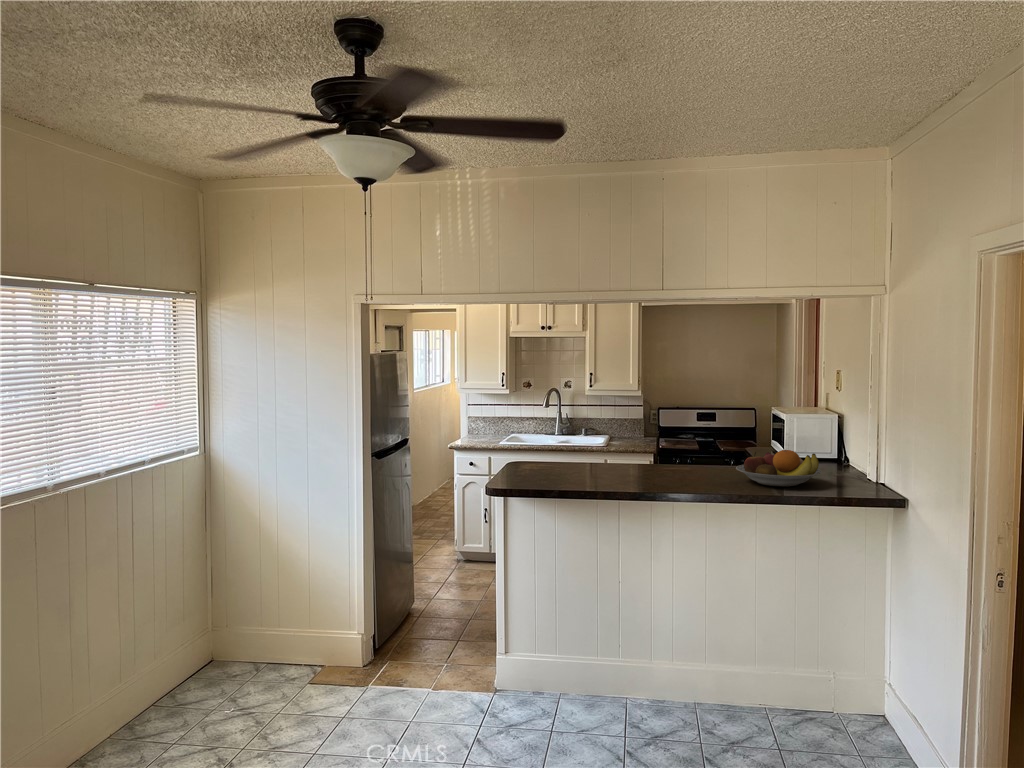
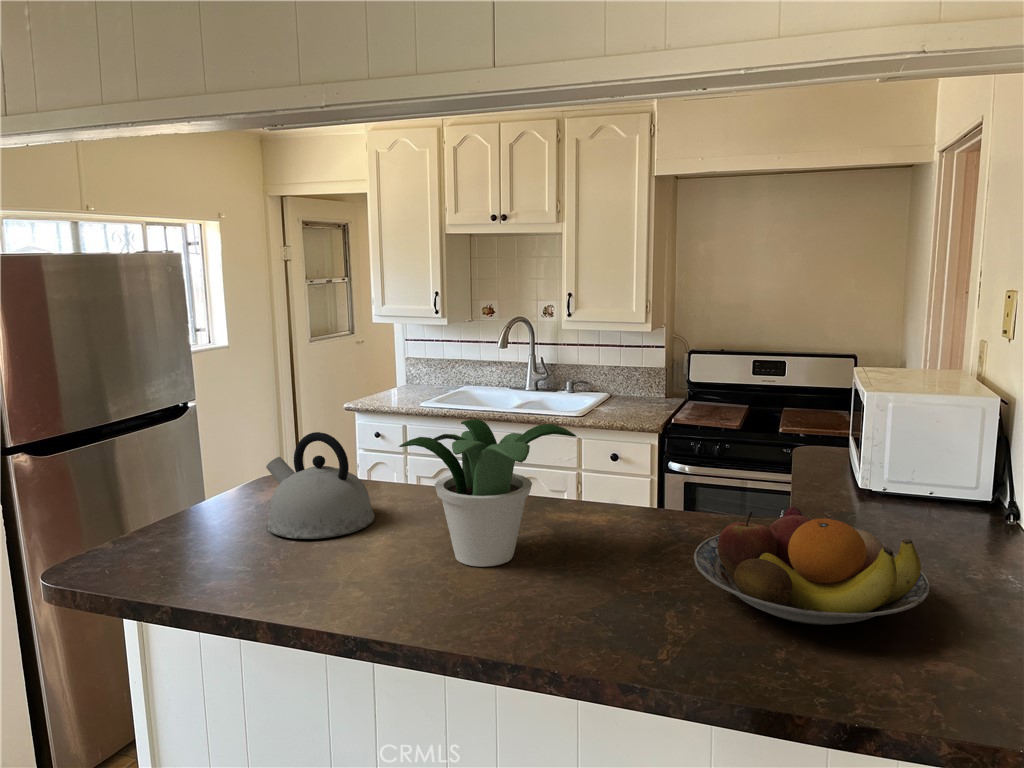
potted plant: none [612,423,682,482] -> present [399,419,576,567]
kettle: none [528,433,581,479] -> present [266,432,375,539]

